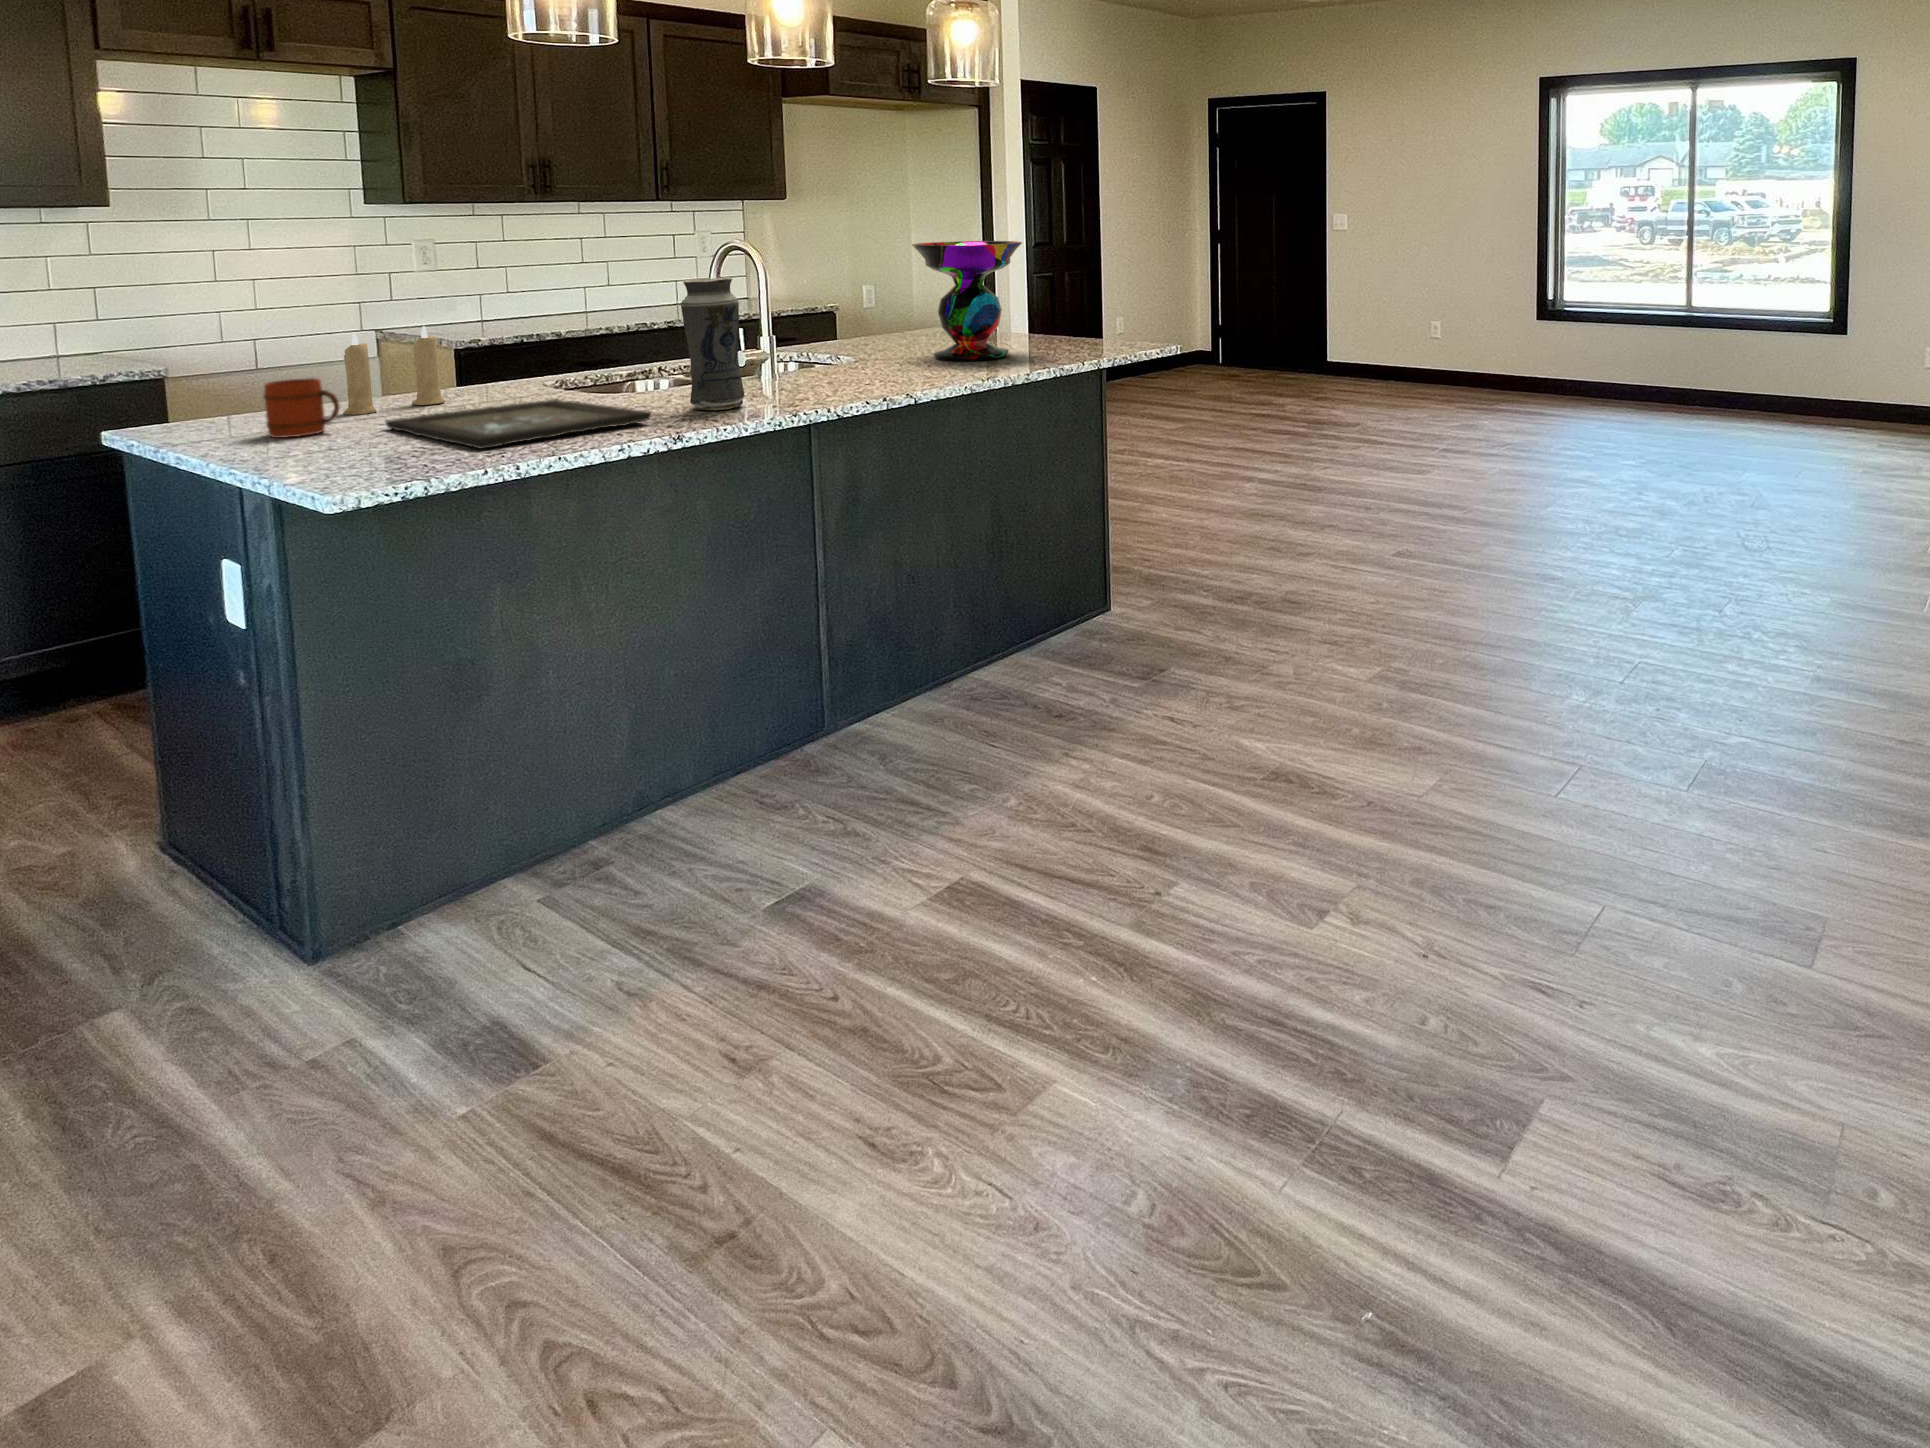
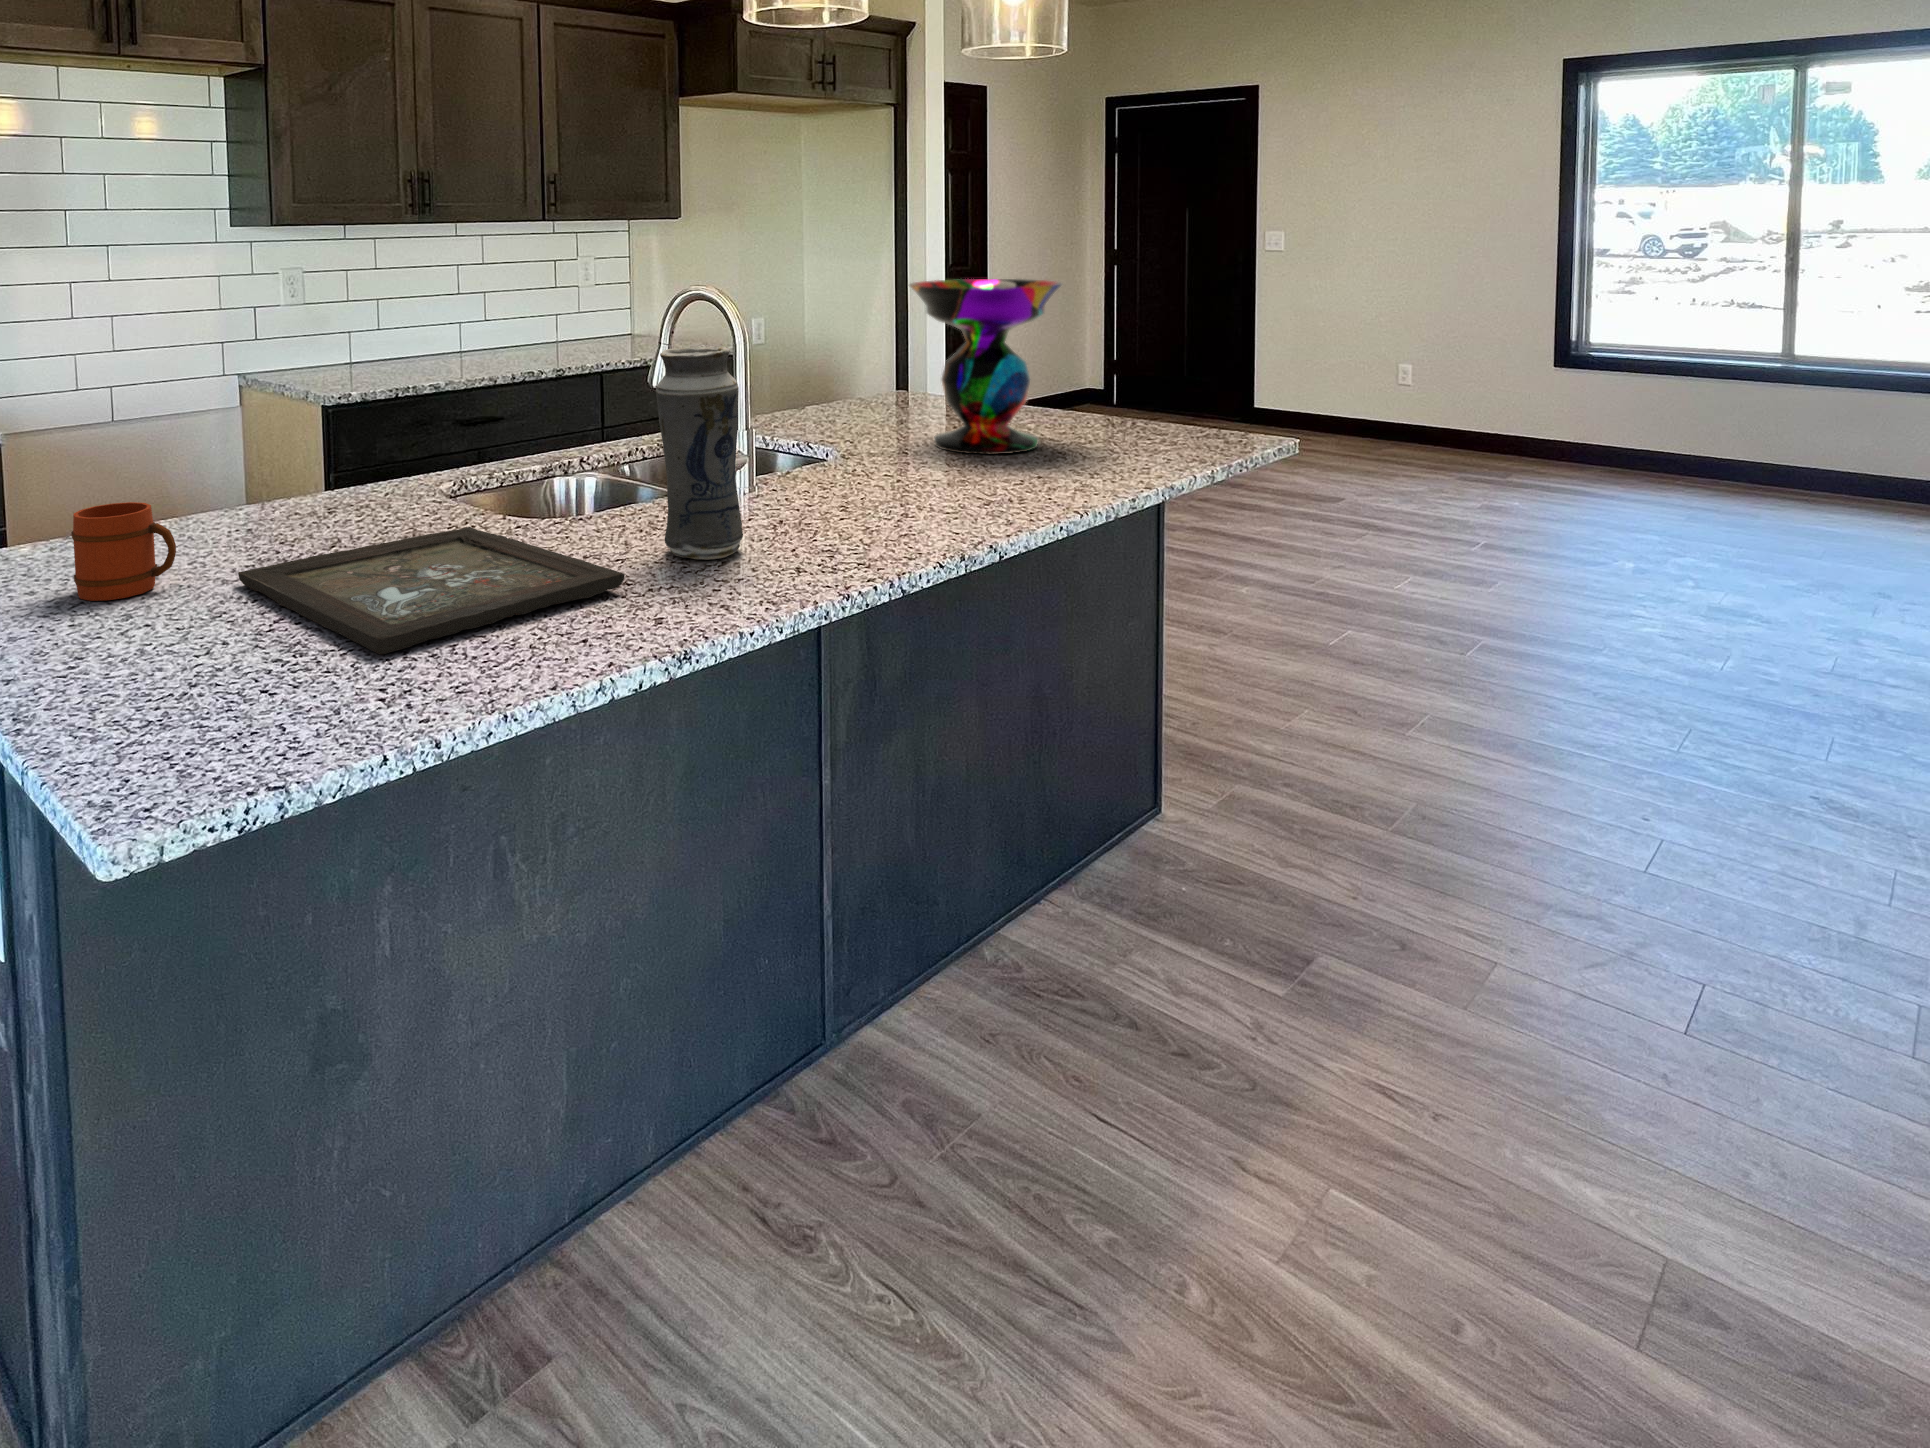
candle: present [343,326,445,415] -> none [184,405,319,545]

